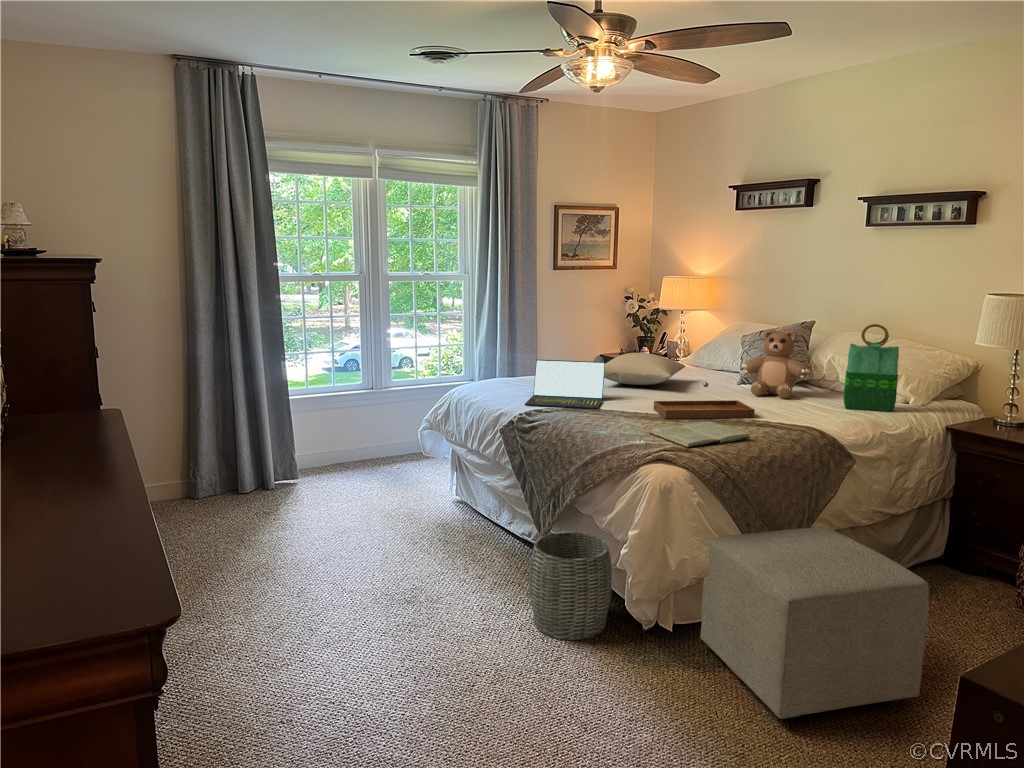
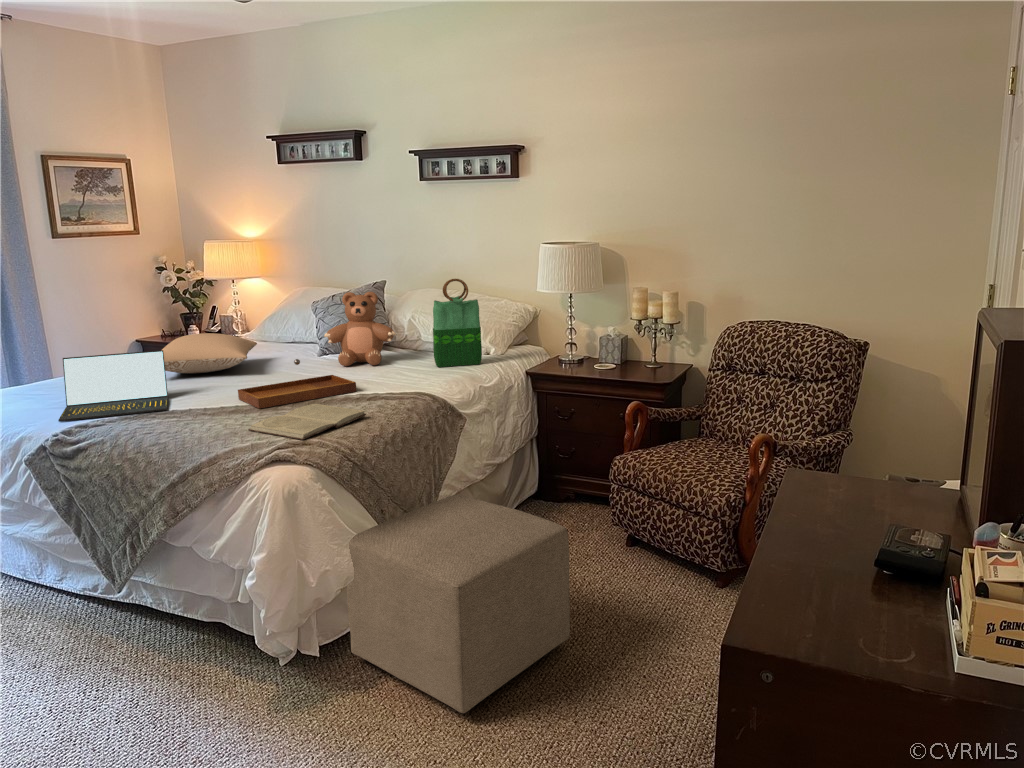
woven basket: present [529,532,612,640] -> none [116,571,235,718]

